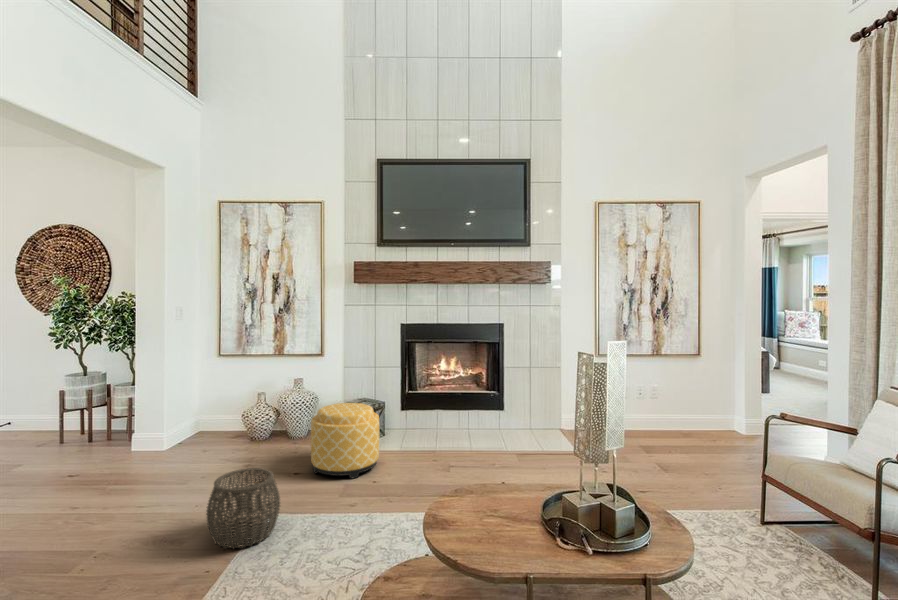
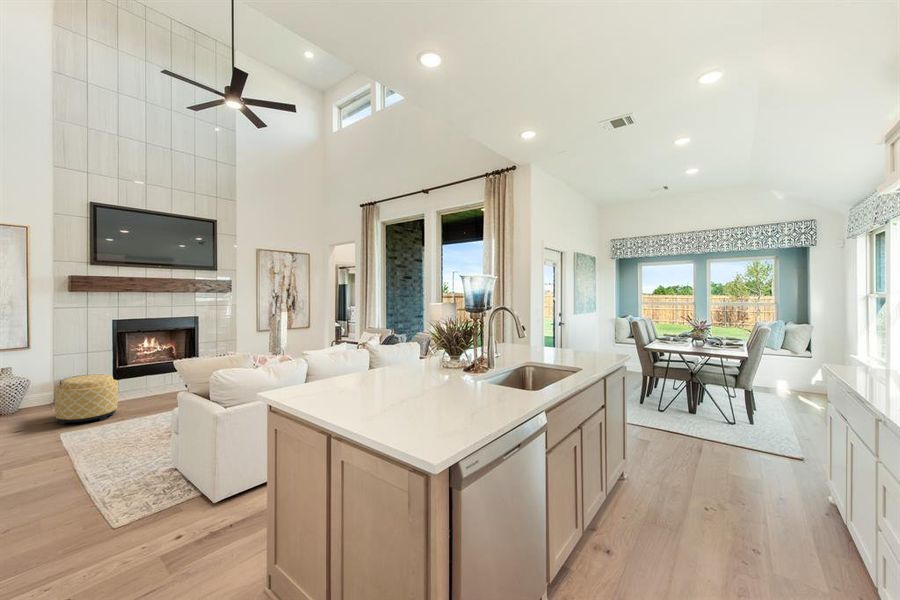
woven basket: present [206,468,280,548] -> none [18,415,79,462]

